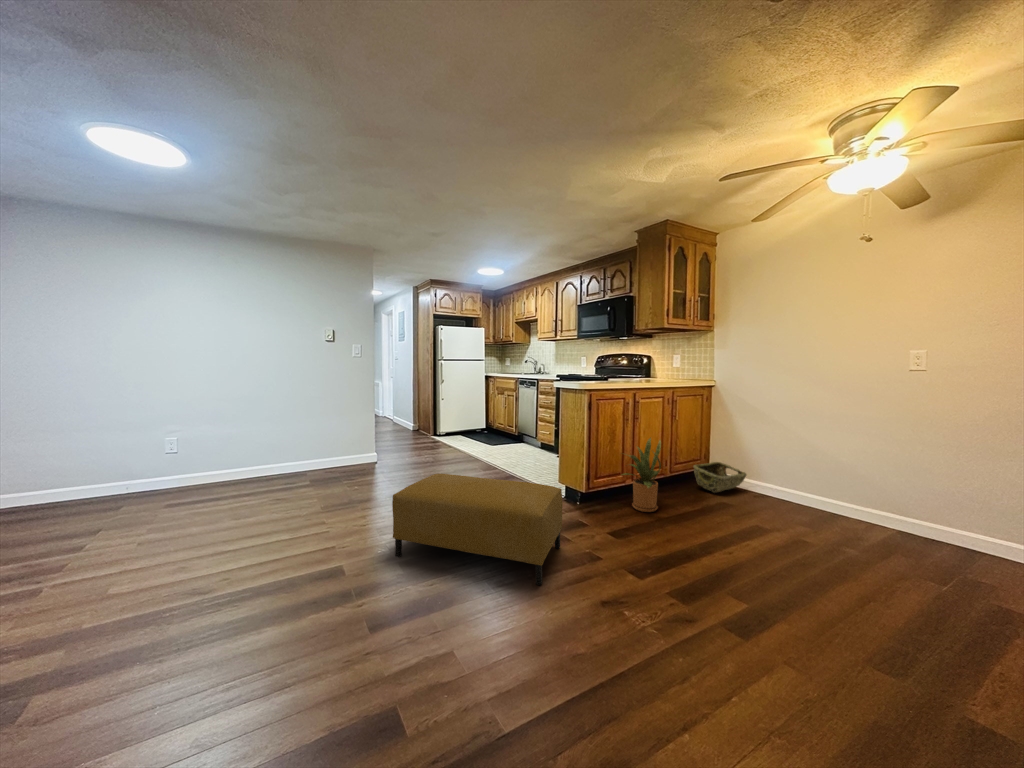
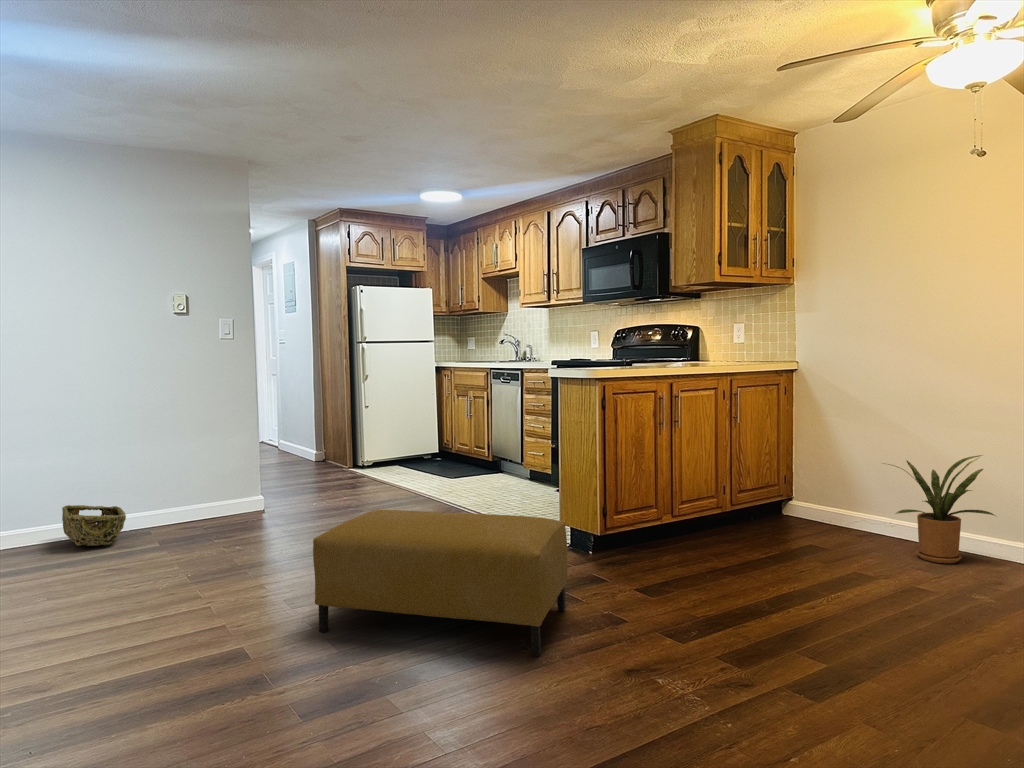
house plant: present [622,438,661,512] -> present [888,455,995,563]
woven basket: present [694,462,746,493] -> present [62,505,126,546]

